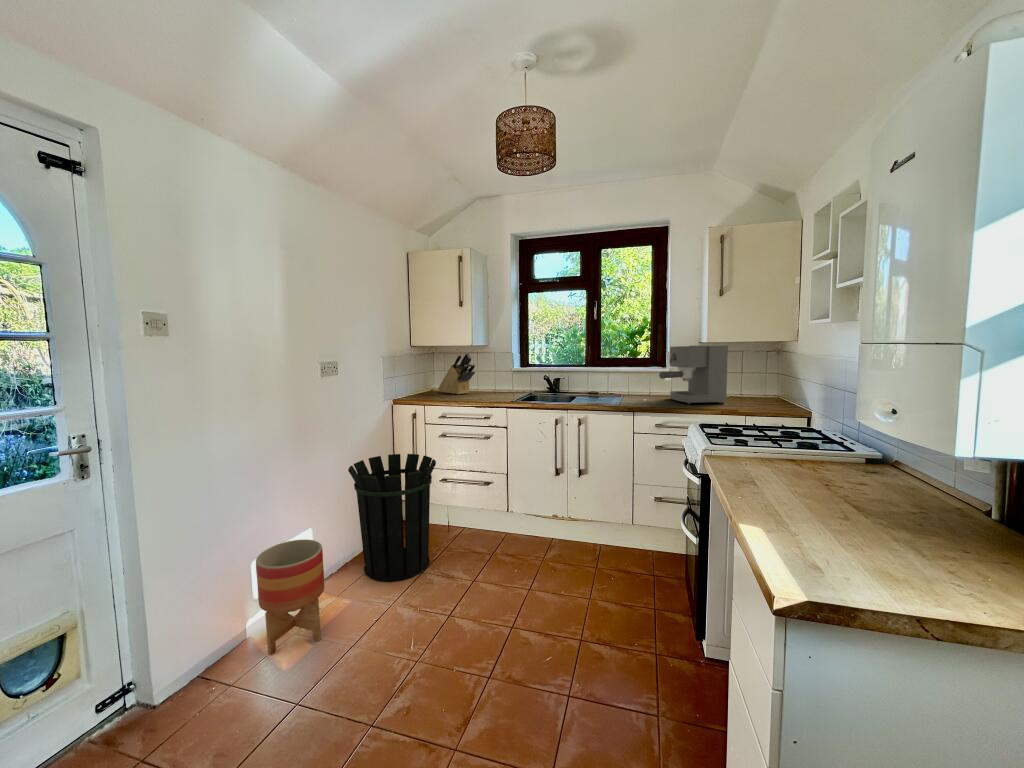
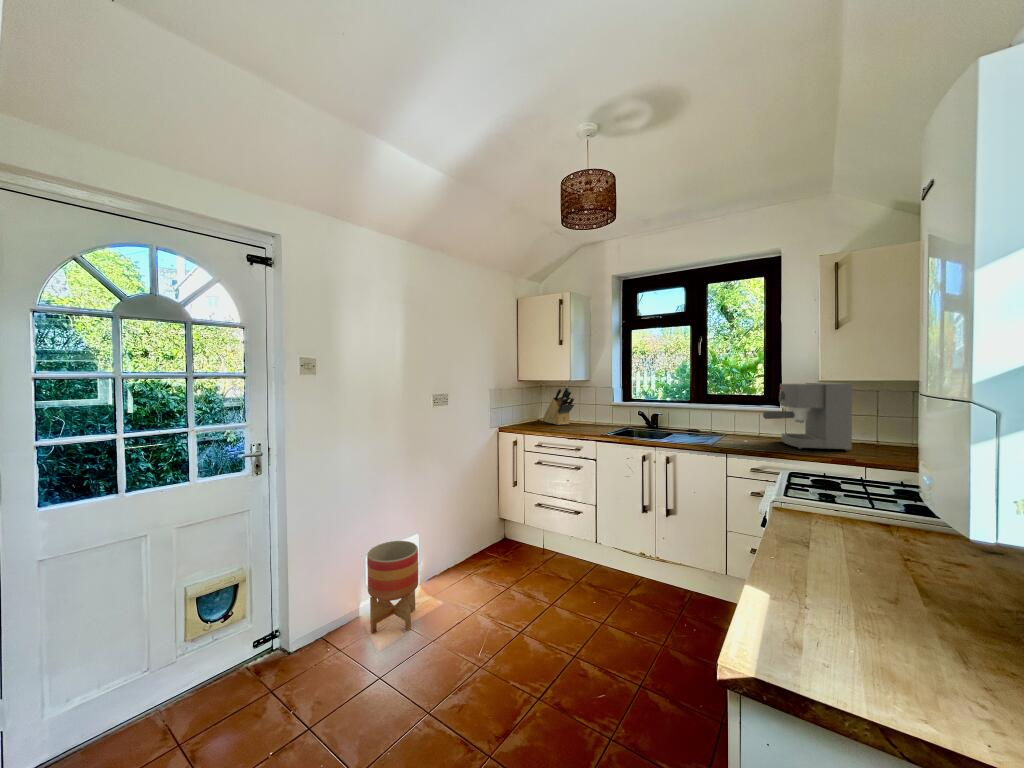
waste bin: present [348,454,436,582] -> none [450,476,525,592]

